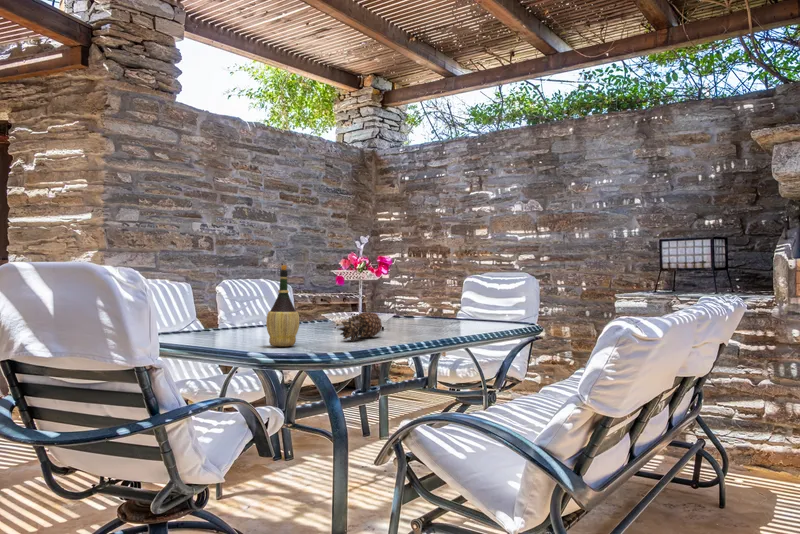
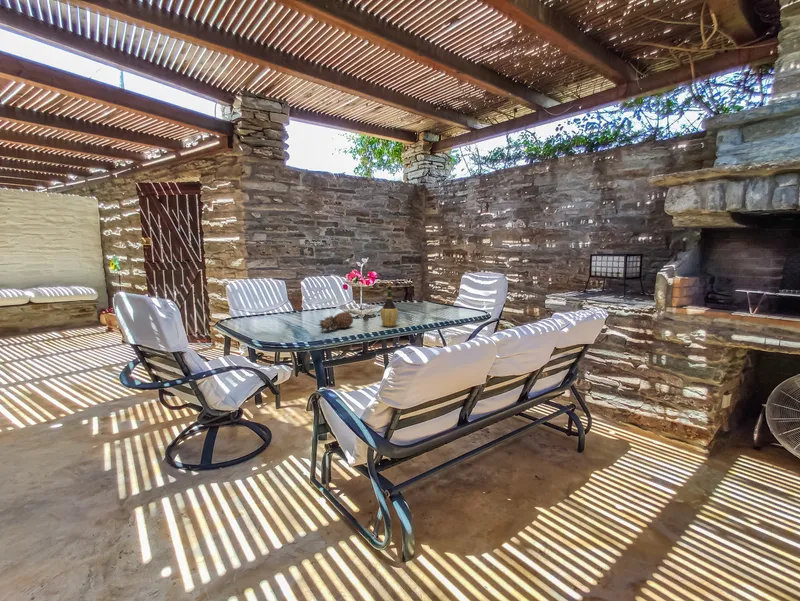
wine bottle: present [266,265,300,346] -> present [381,284,398,327]

